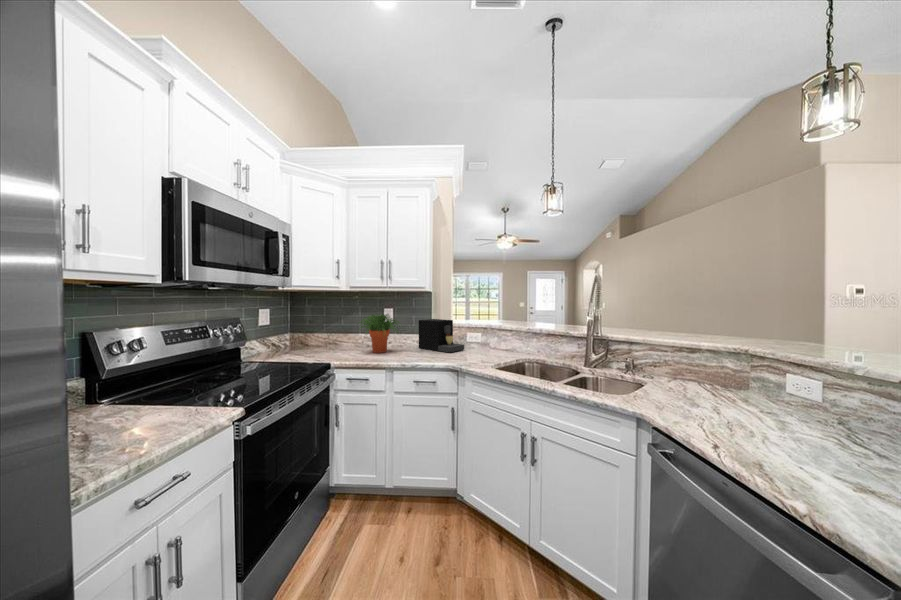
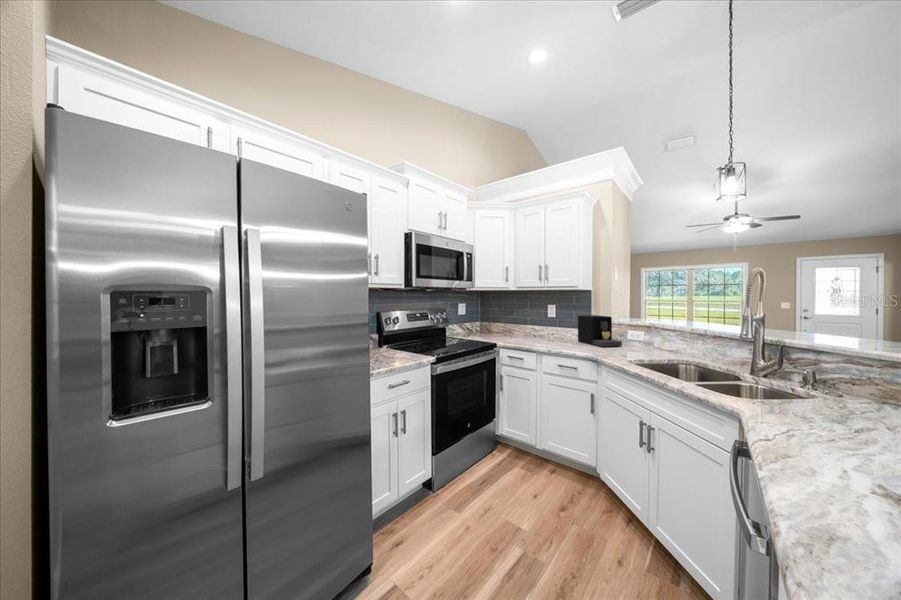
potted plant: present [360,314,399,353] -> none [520,309,559,341]

